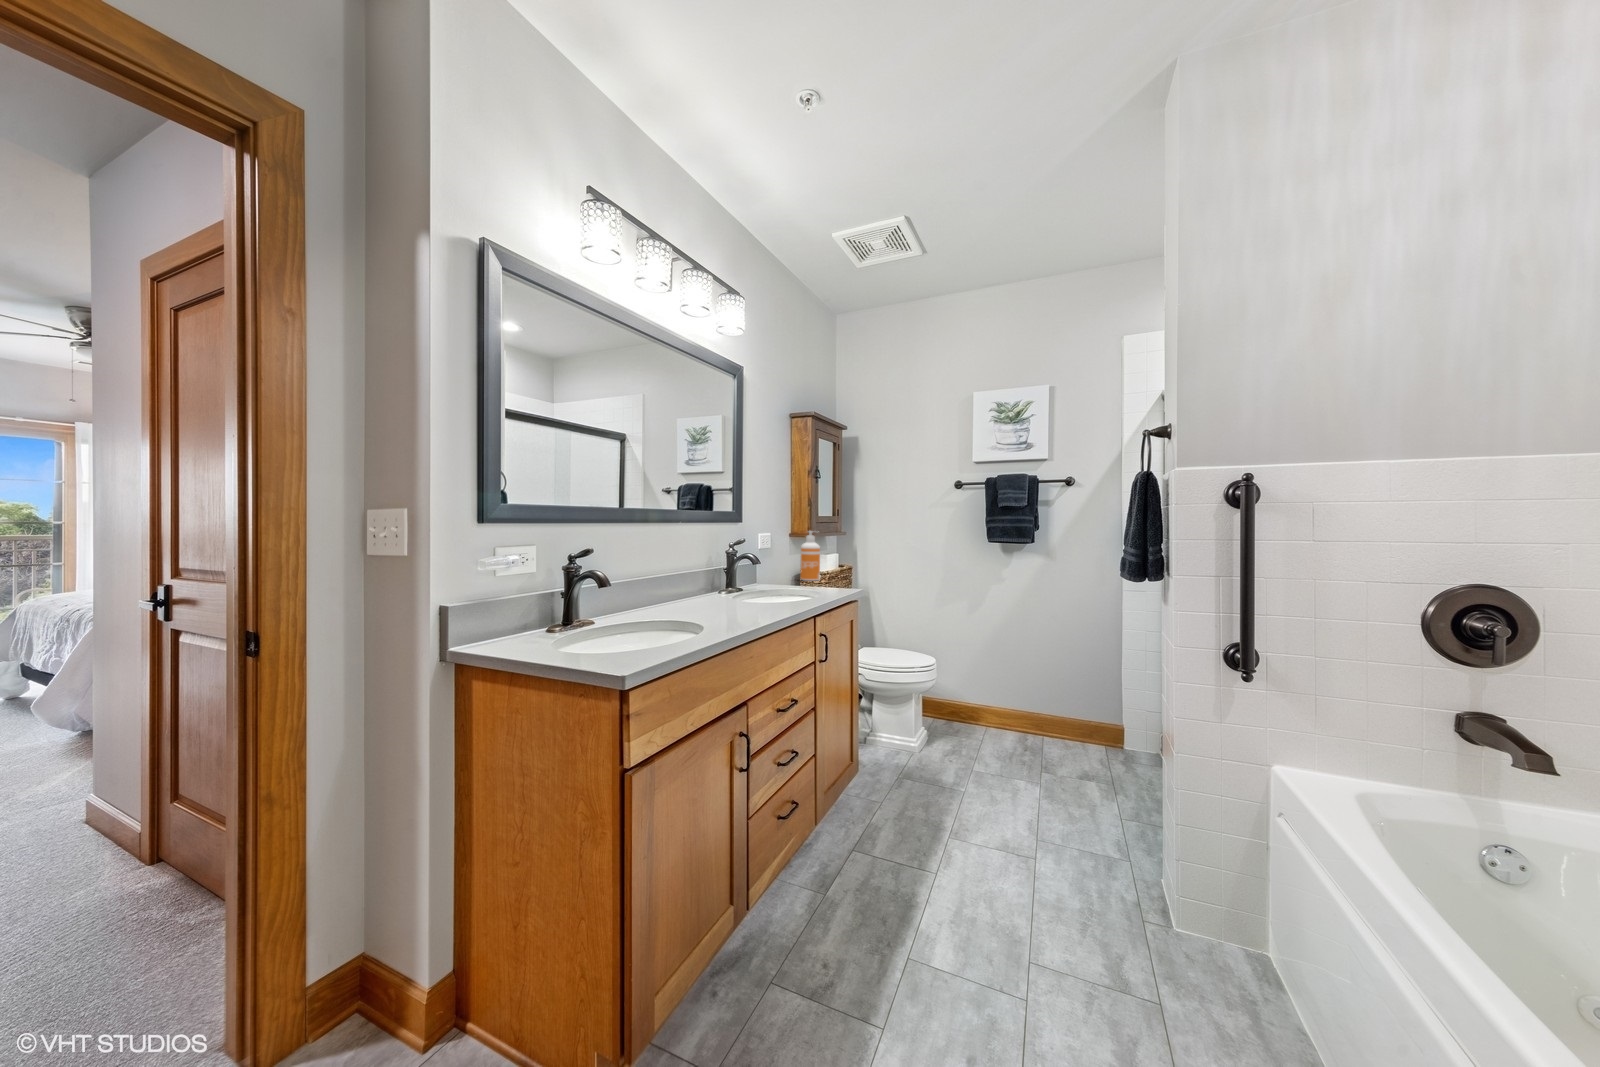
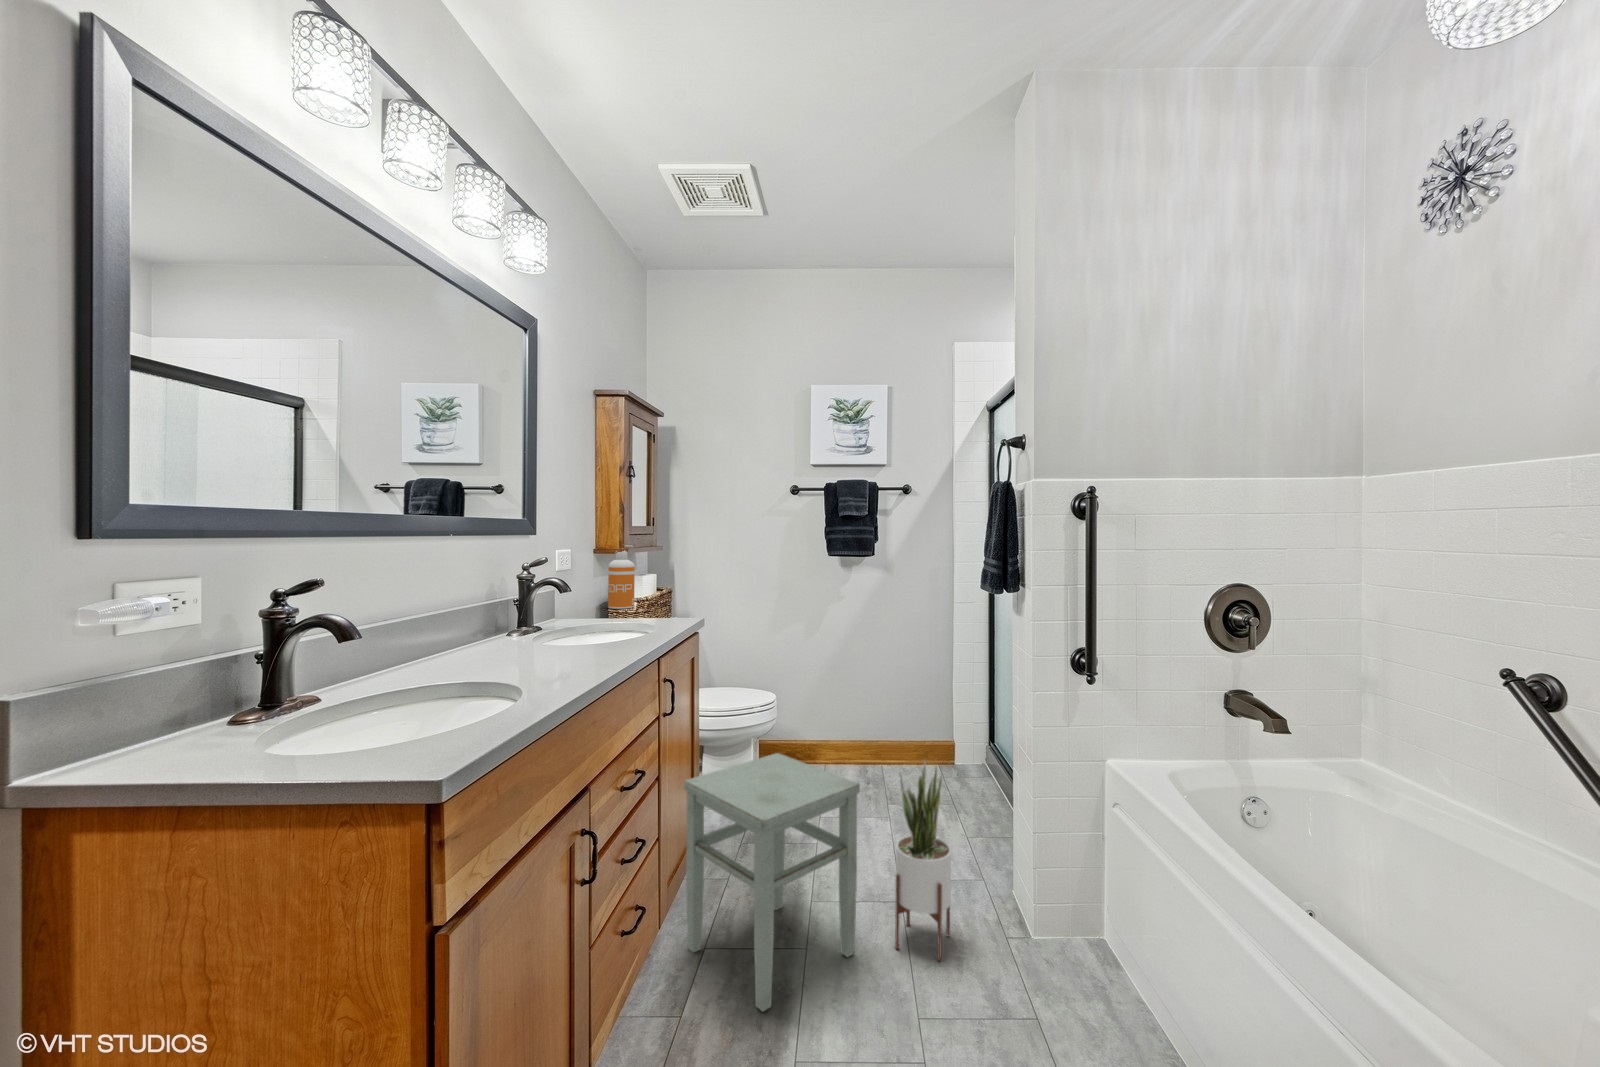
stool: none [837,703,981,904] -> present [684,753,860,1011]
potted plant: none [1014,722,1070,902] -> present [895,761,951,961]

